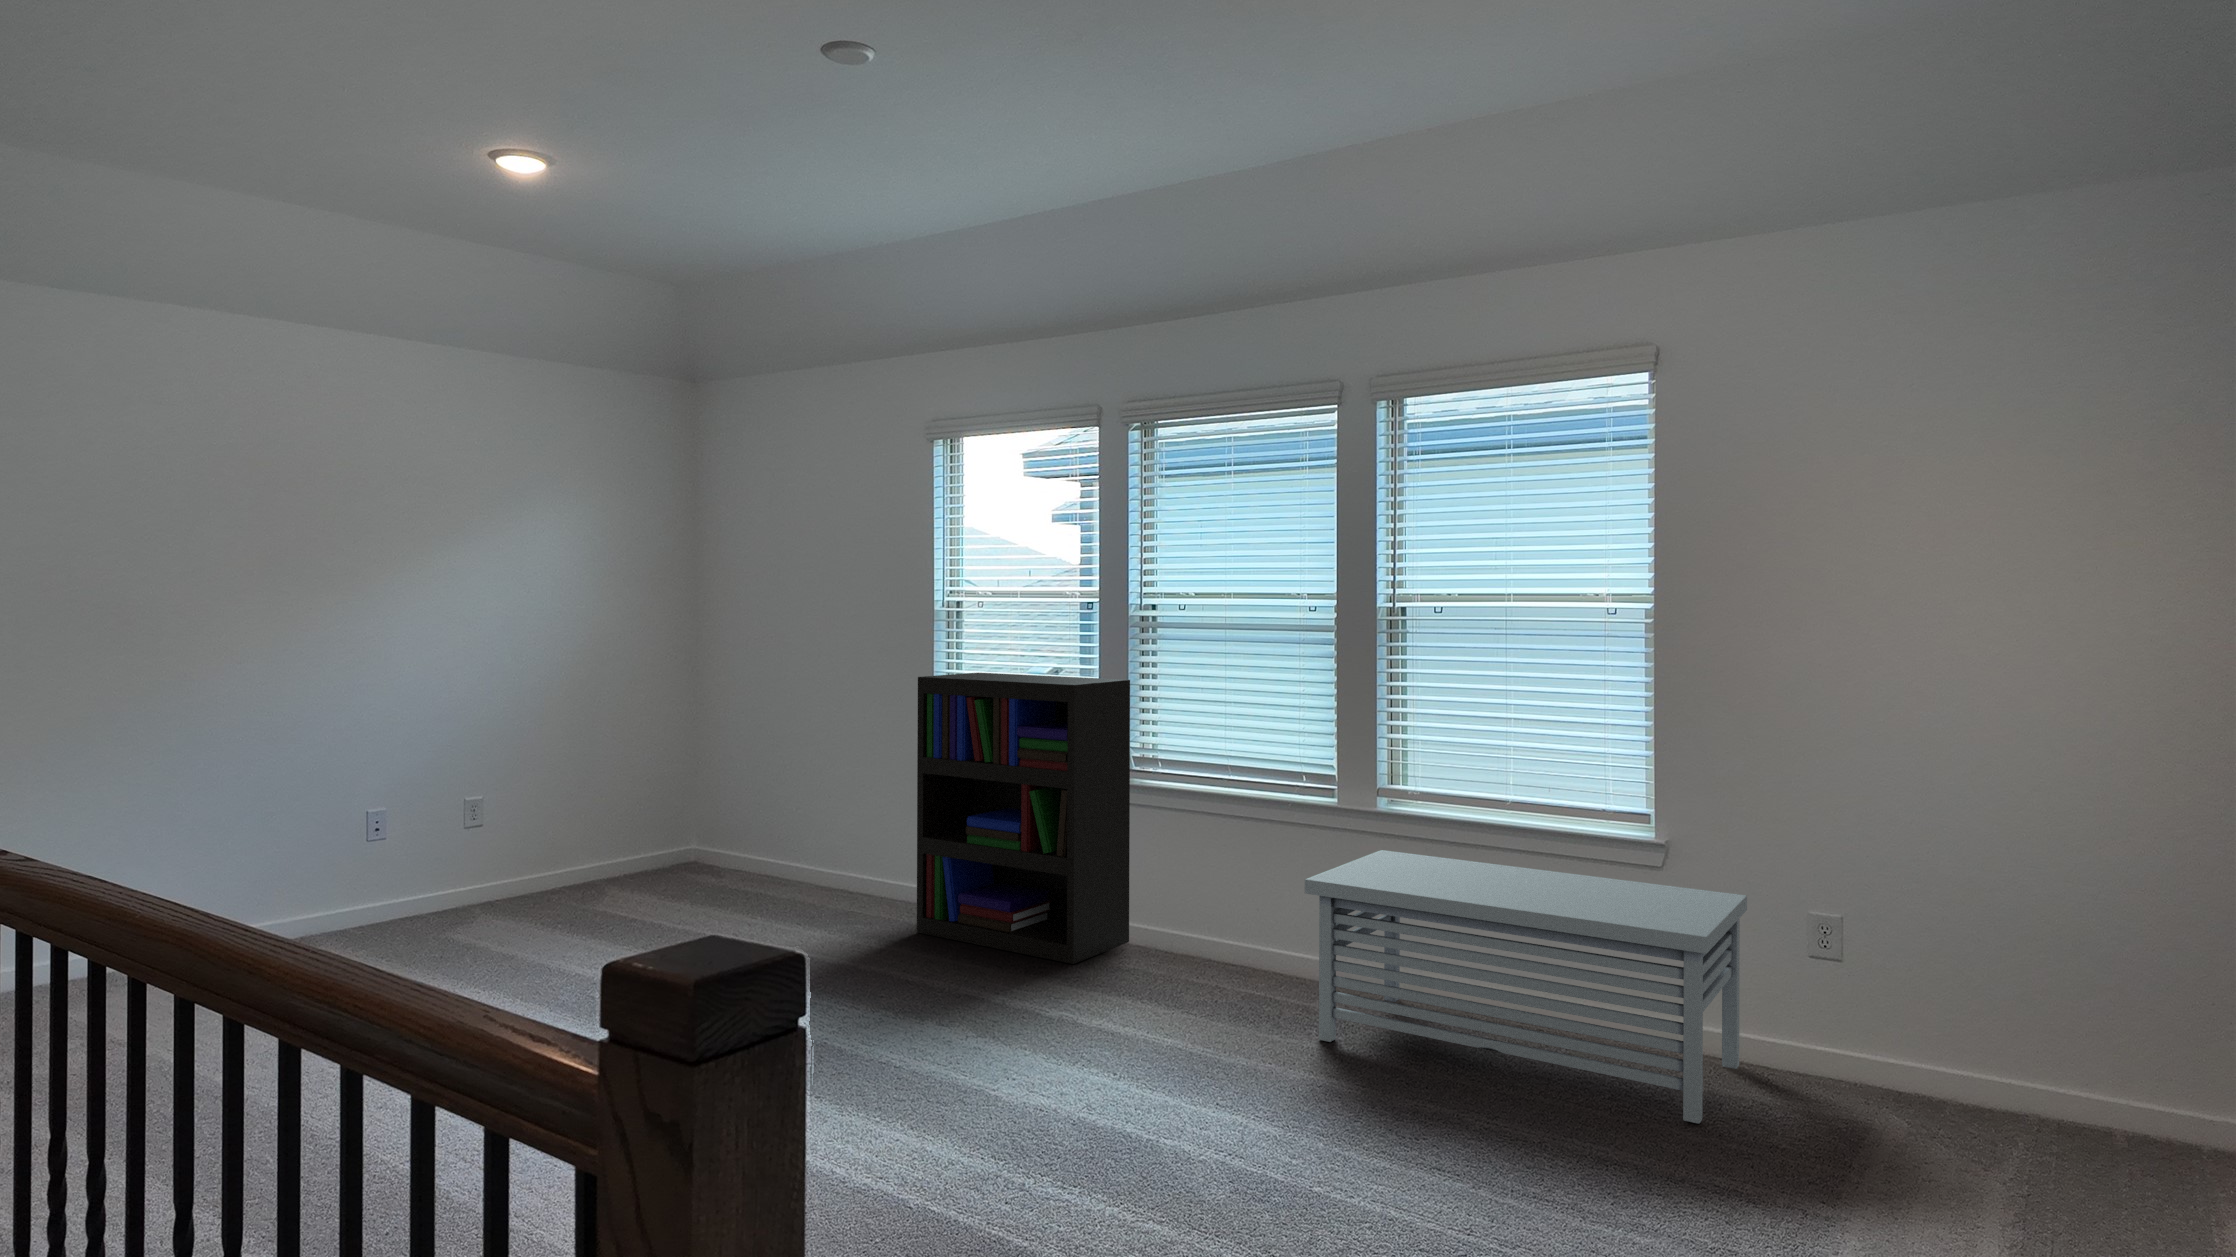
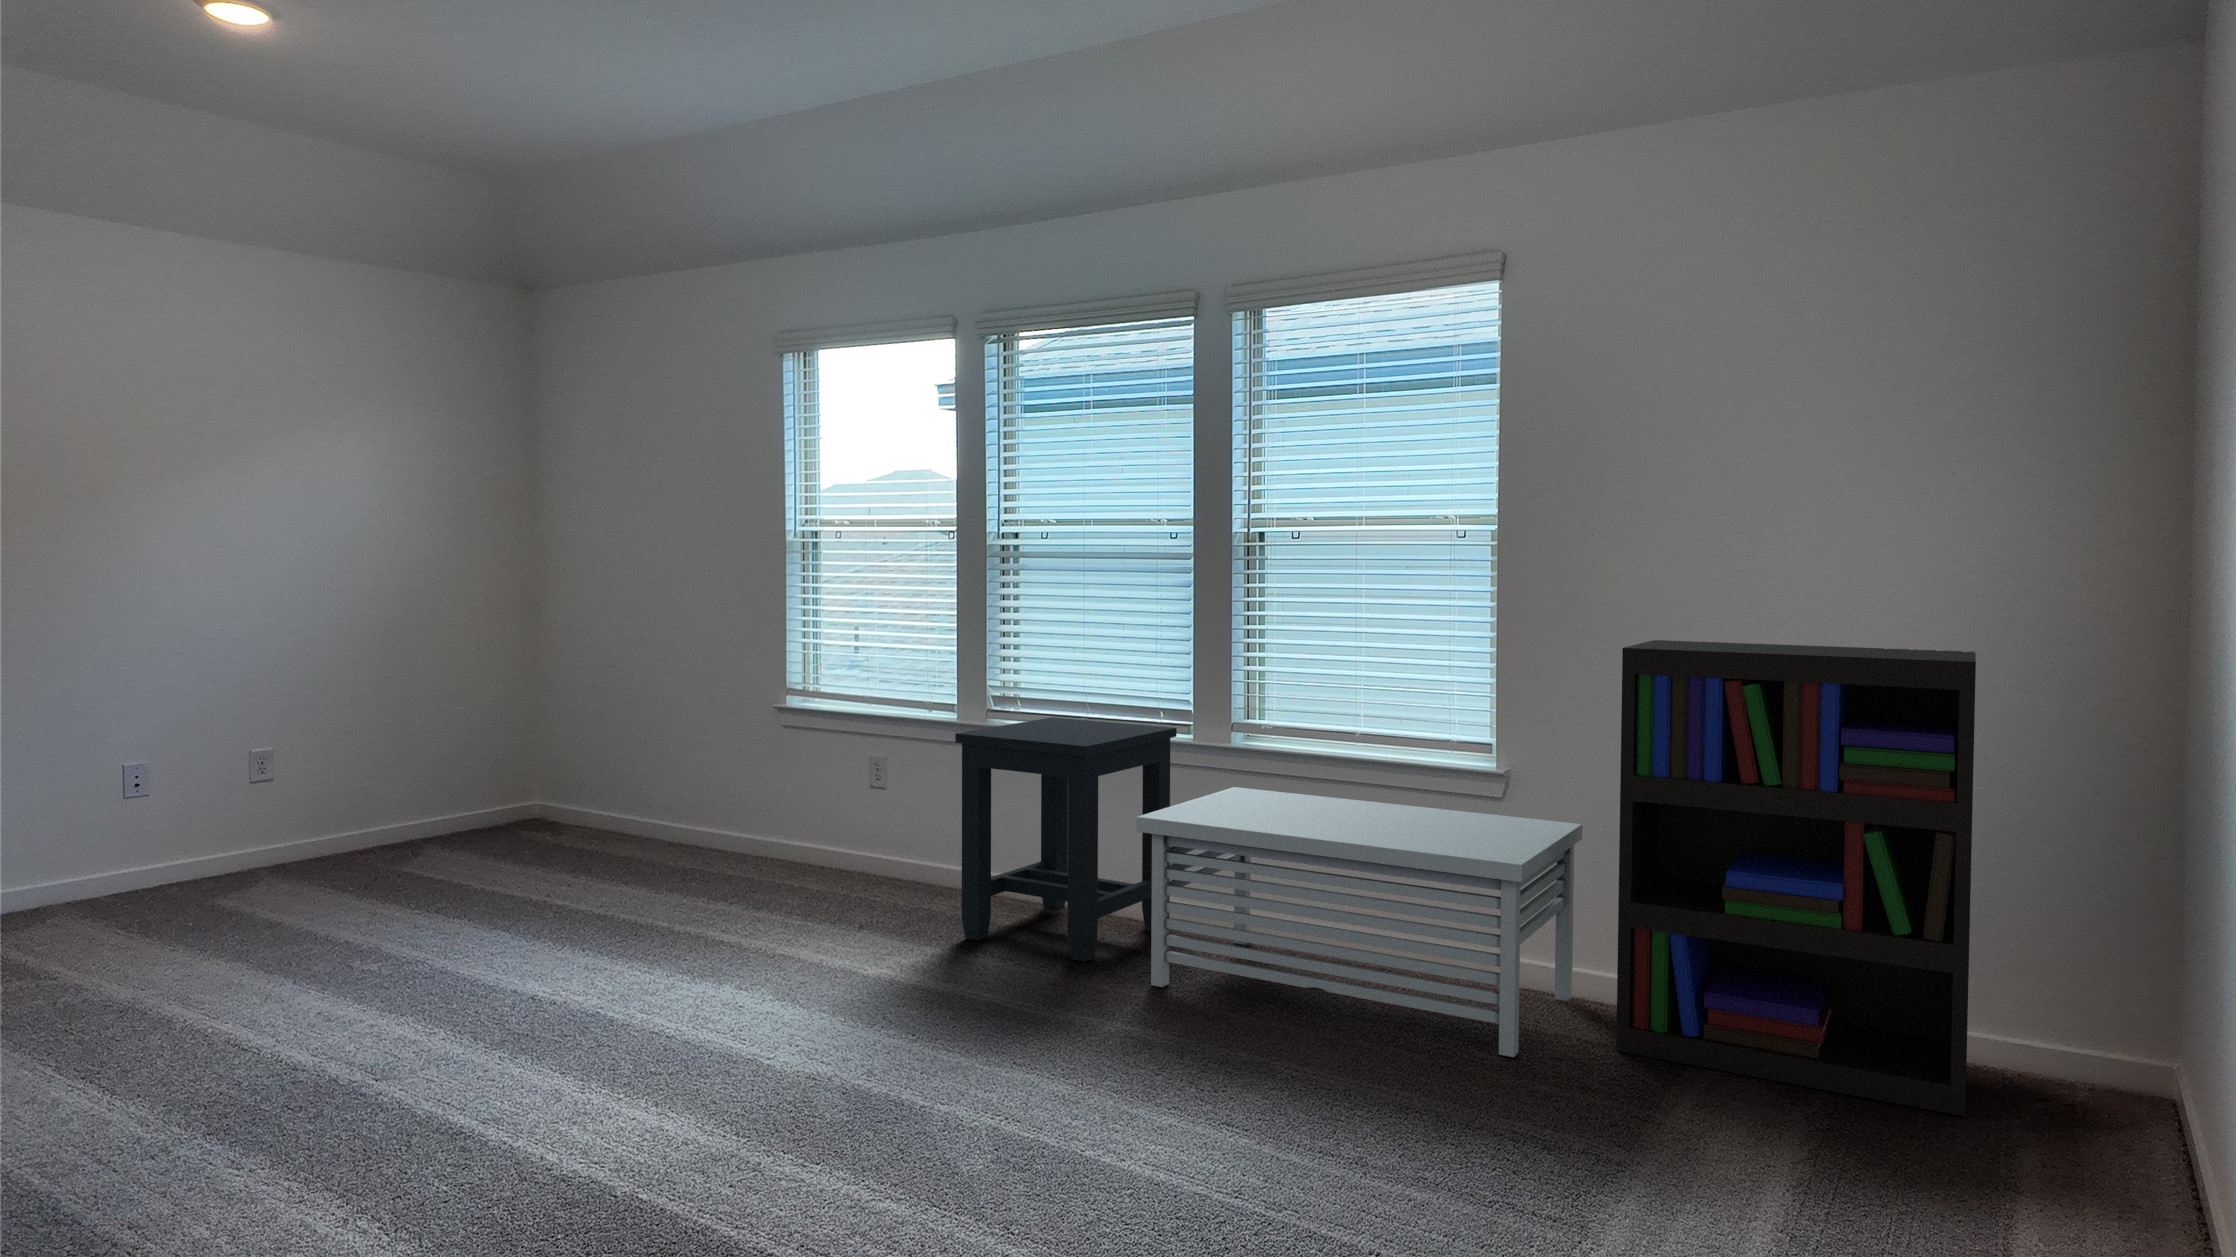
bookshelf: present [917,673,1130,964] -> present [1616,640,1976,1116]
side table: none [1118,779,1322,1015] -> present [955,717,1177,962]

